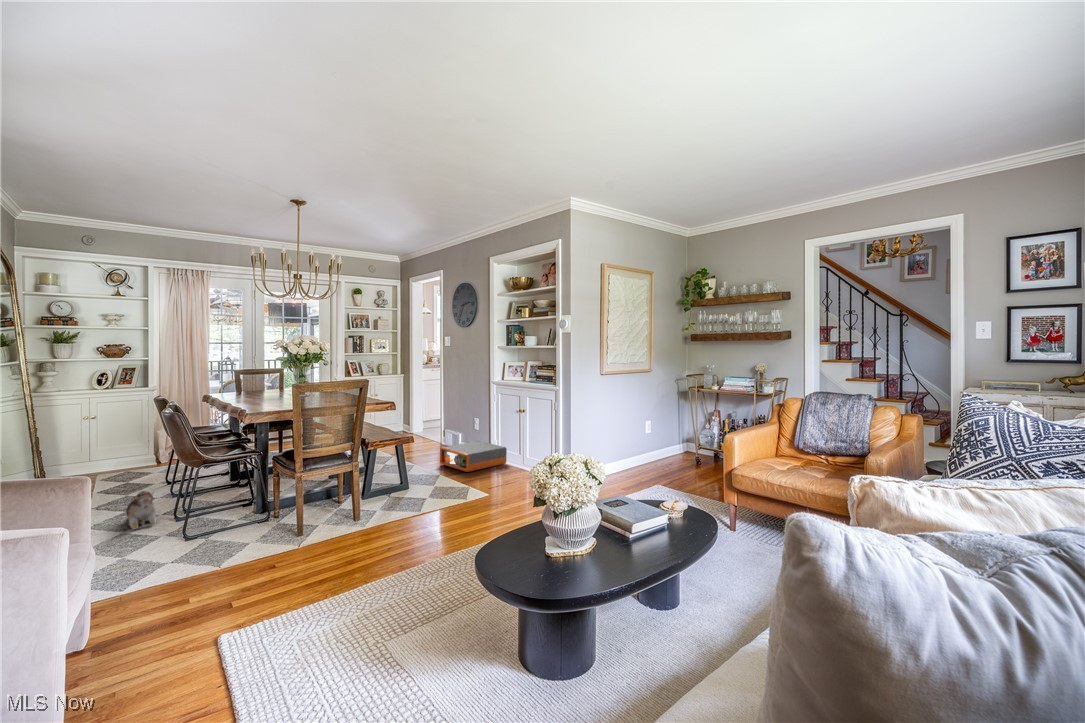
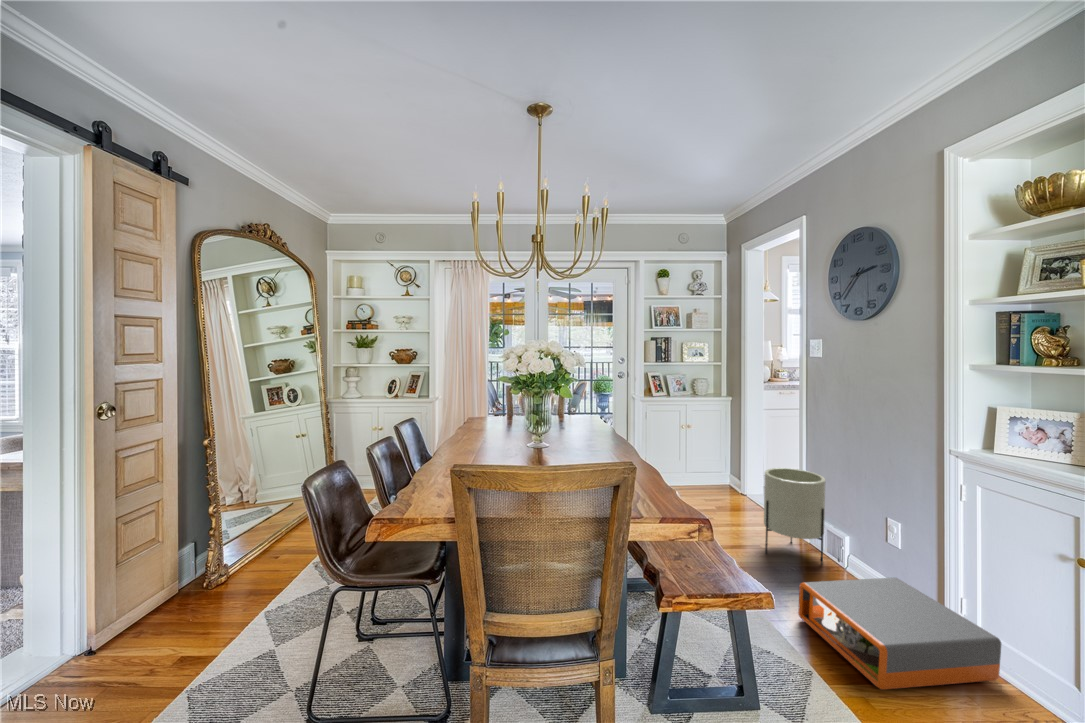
planter: none [425,406,454,452] -> present [764,468,826,565]
plush toy: present [126,491,156,529] -> none [258,592,317,650]

